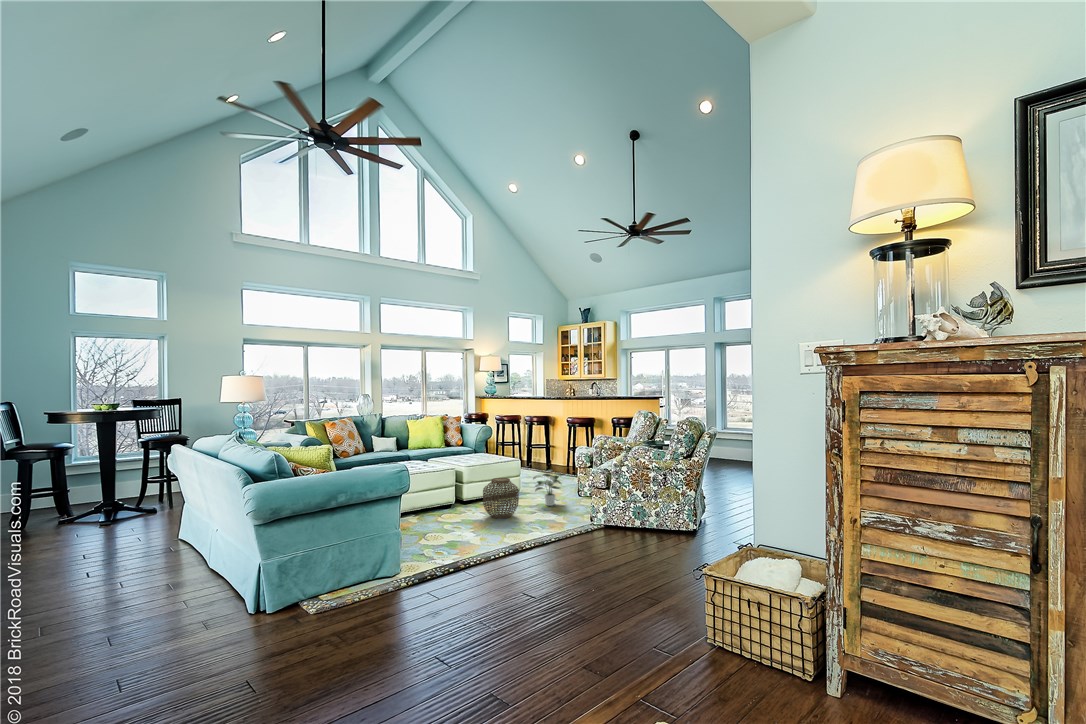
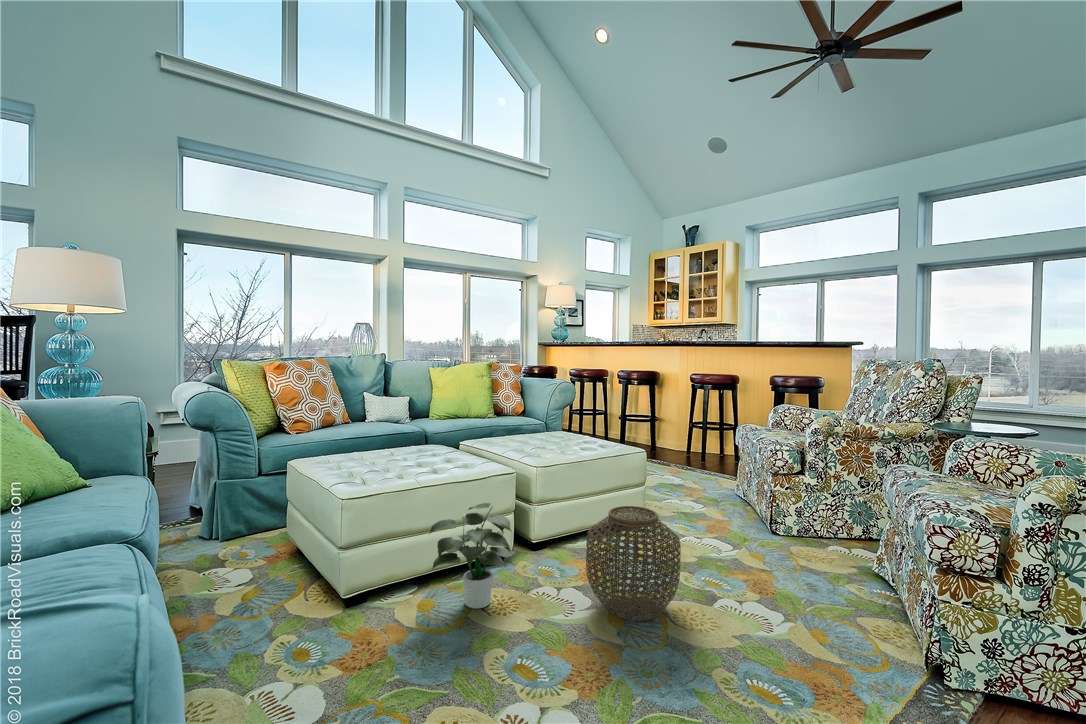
potted plant: present [533,470,561,506] -> present [430,503,516,609]

